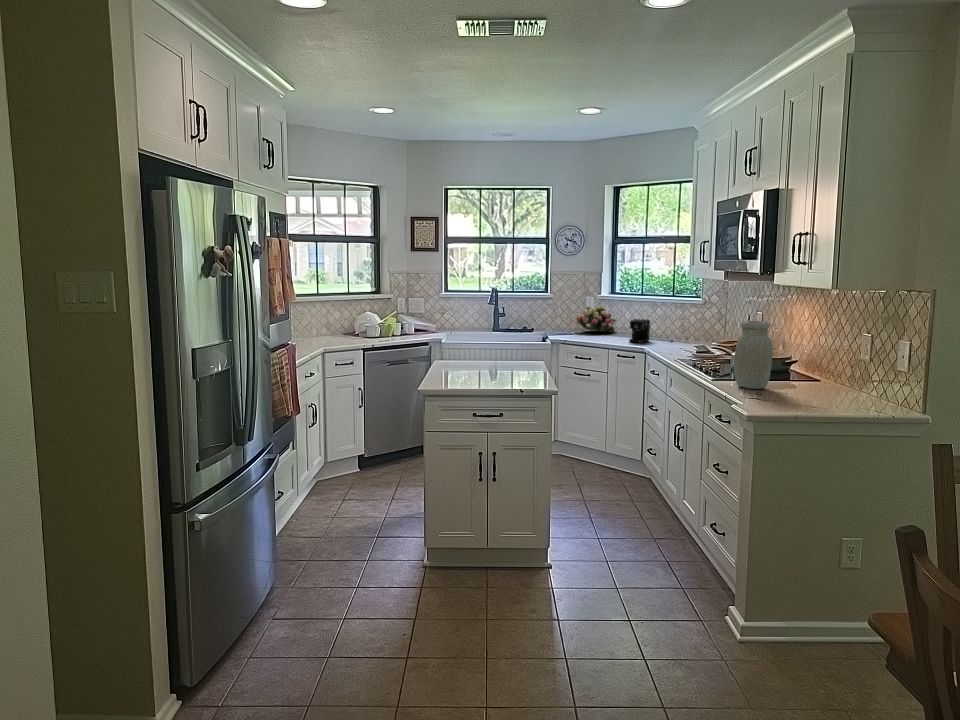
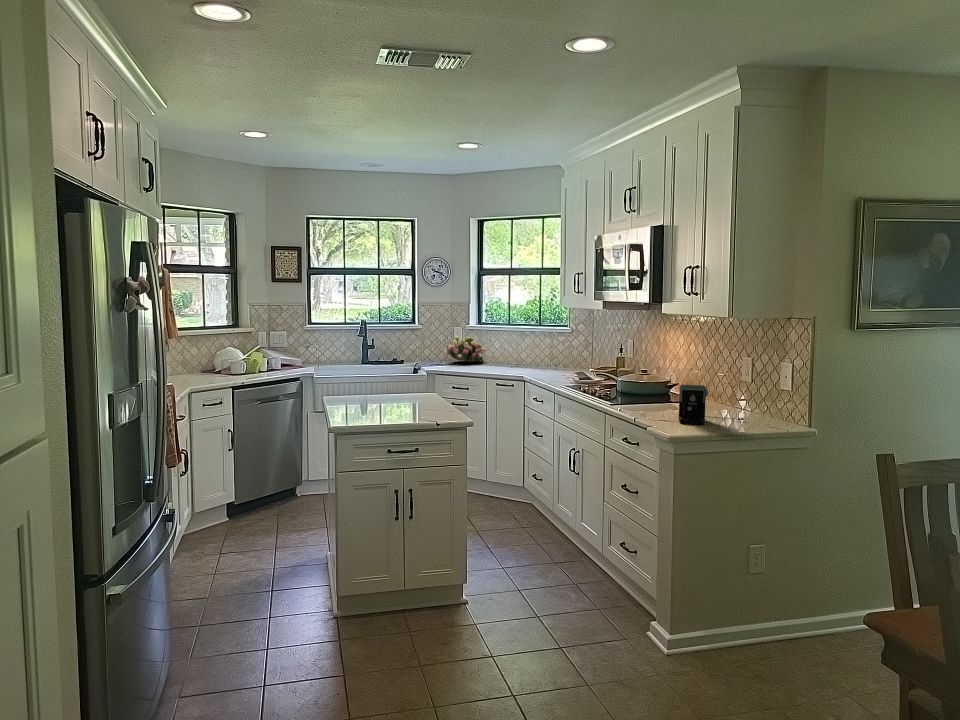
coffee maker: present [629,319,673,342] -> present [679,385,744,425]
jar: present [734,321,773,389] -> none [636,348,671,412]

